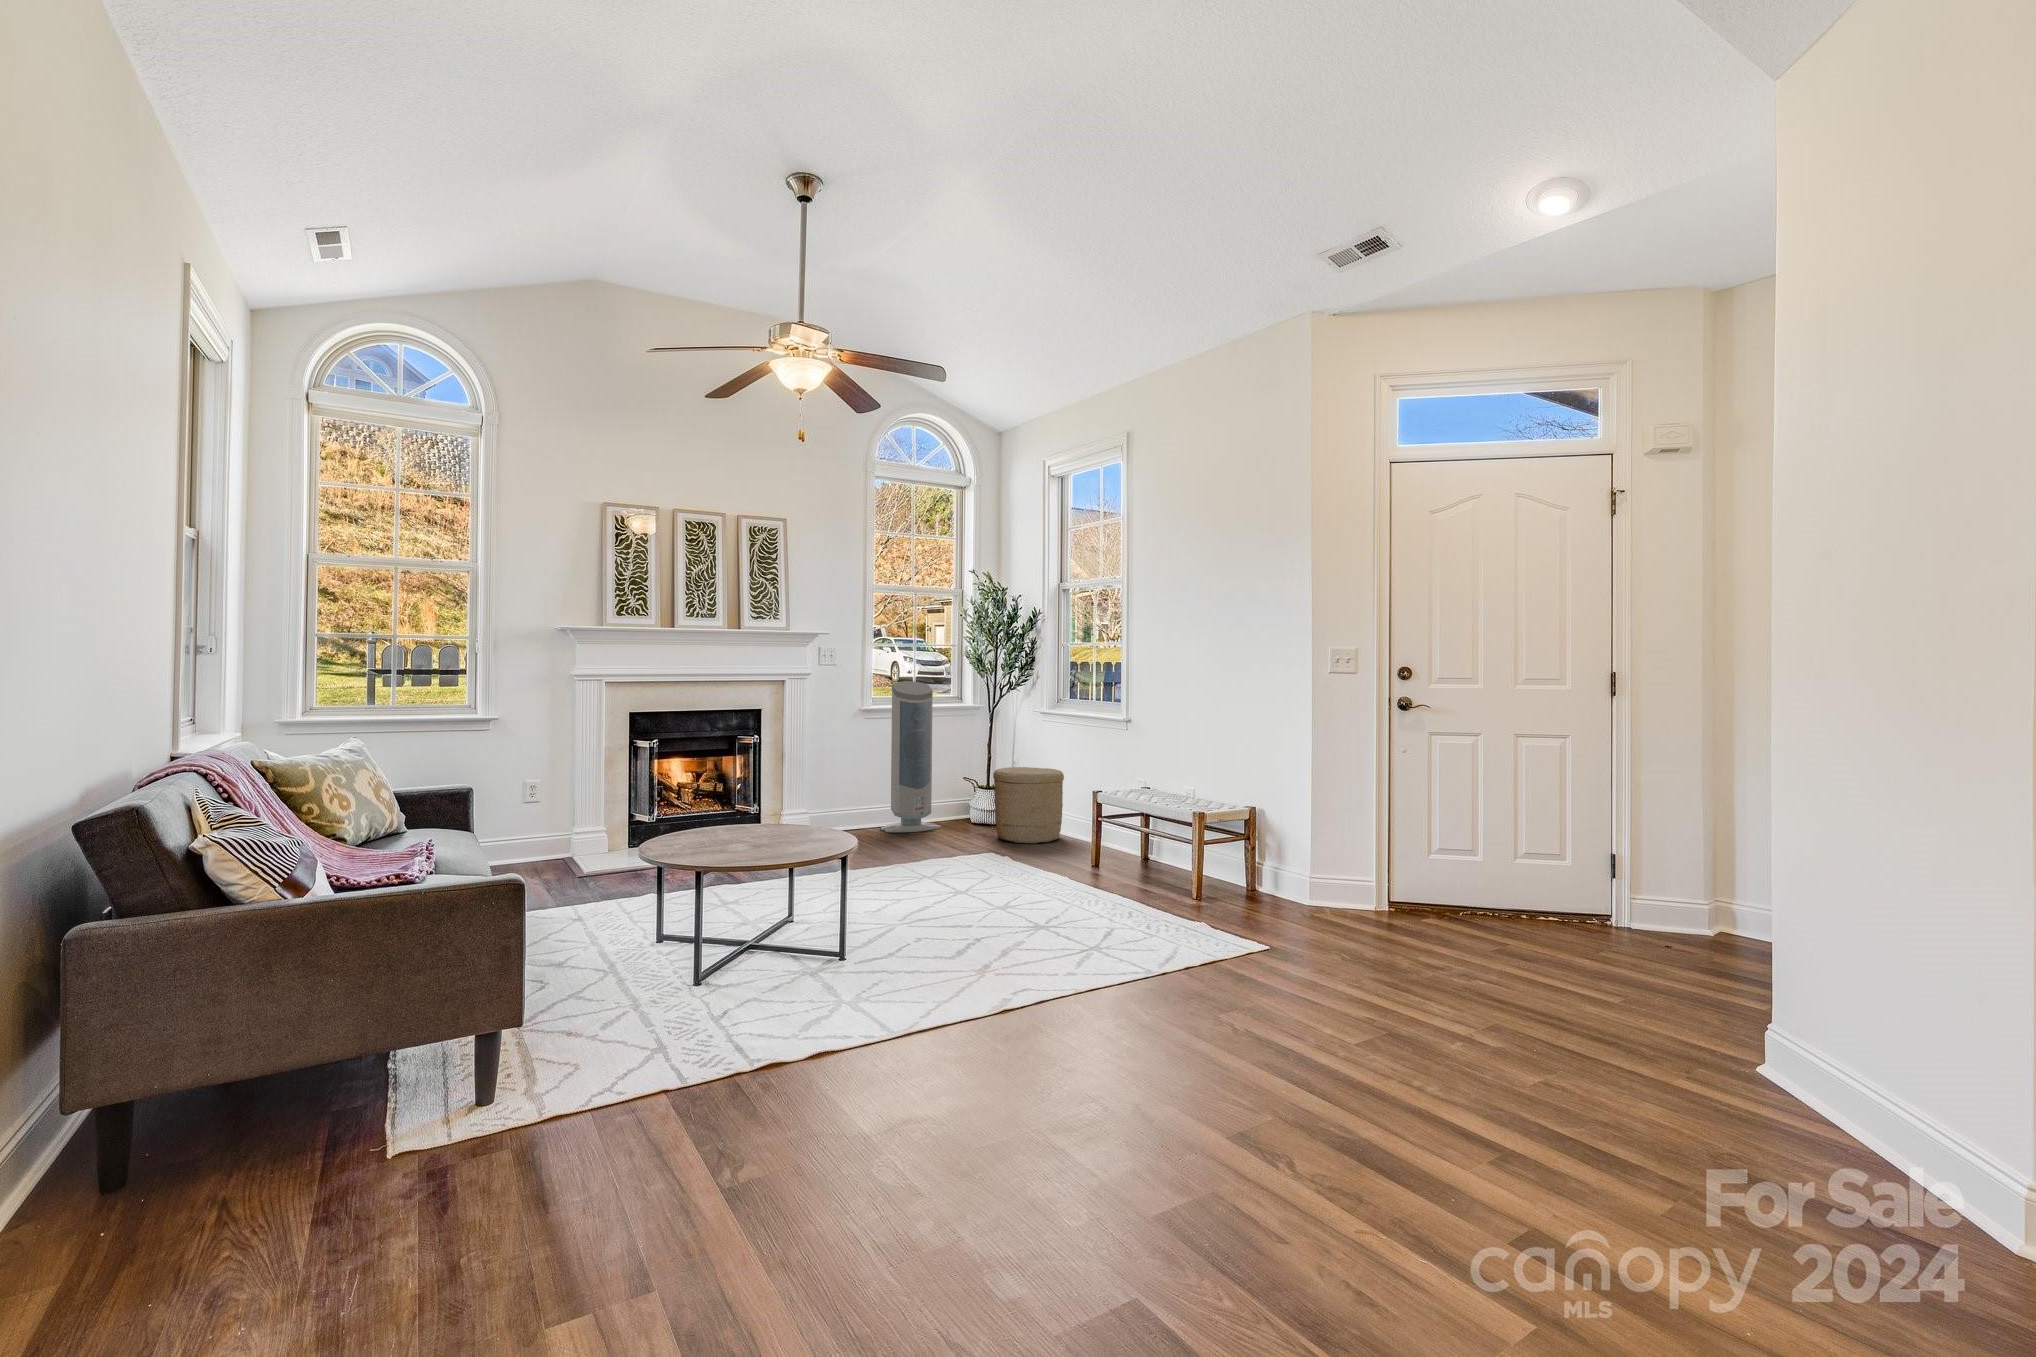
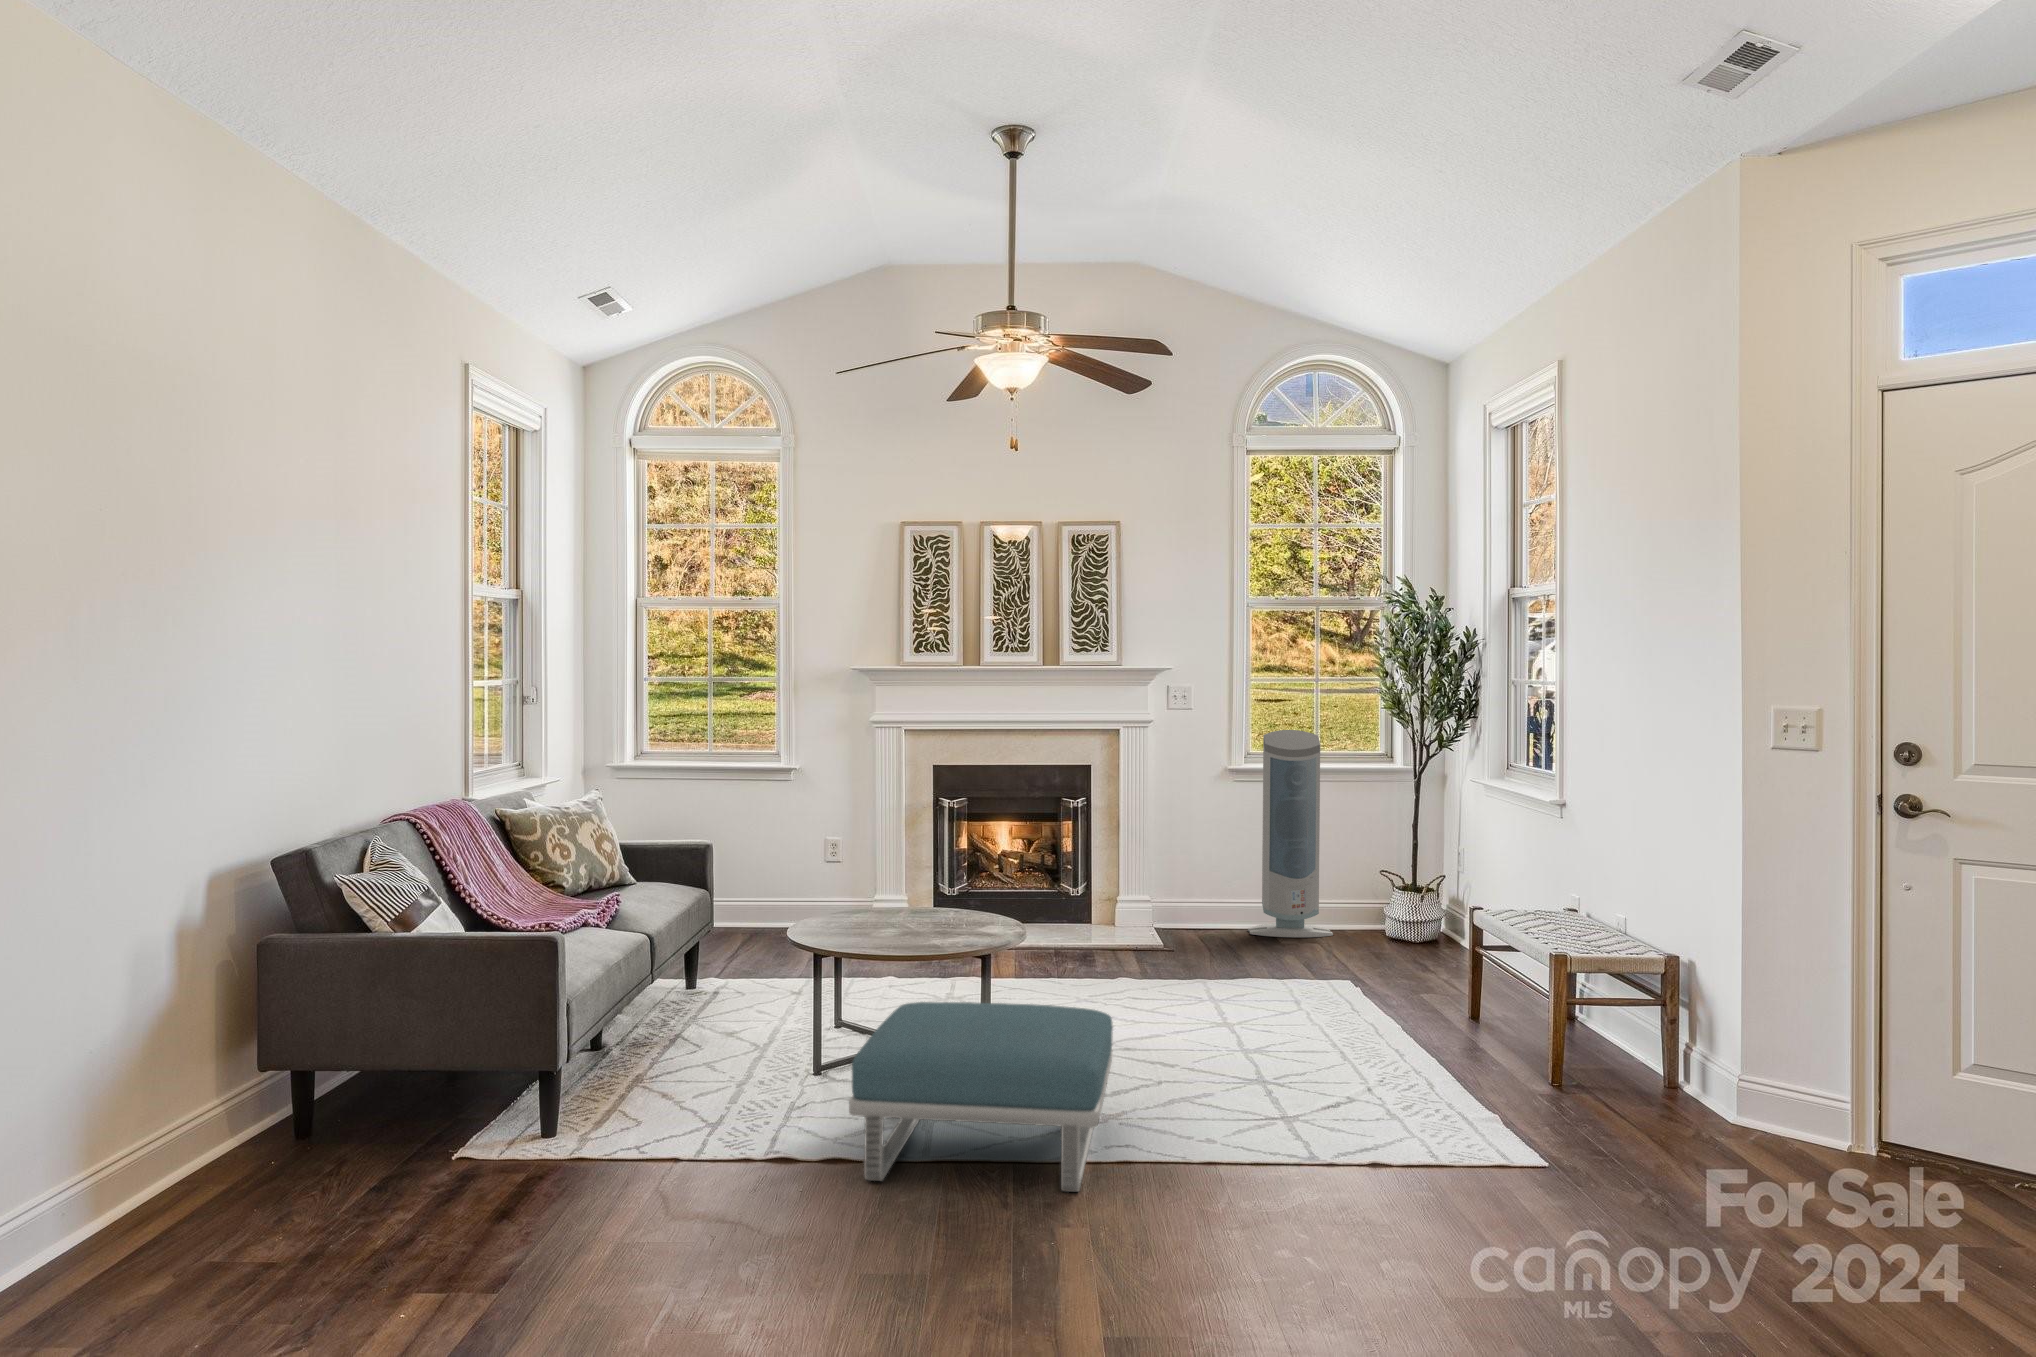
woven basket: present [993,767,1064,843] -> none [1379,858,1486,971]
footstool: none [819,890,1077,1069] -> present [849,1002,1113,1192]

